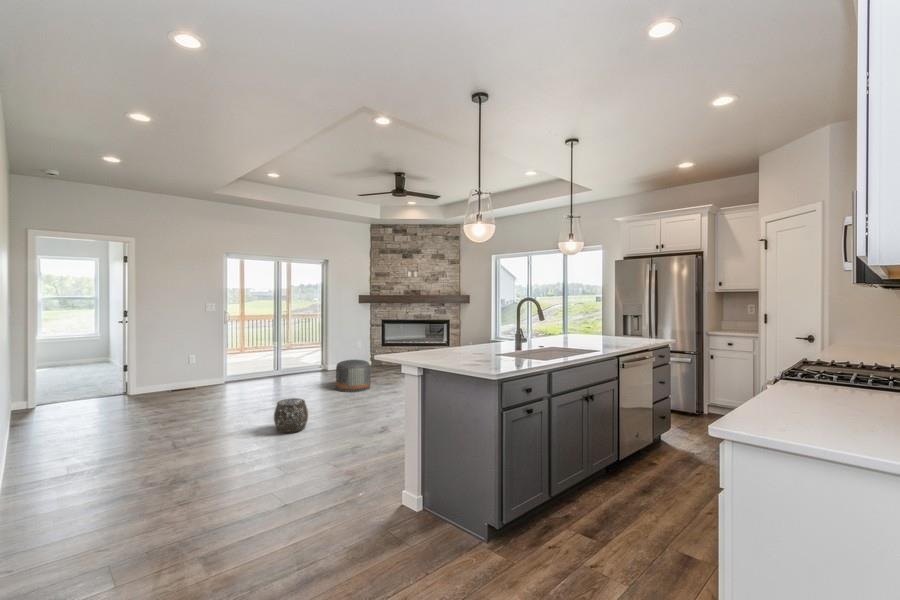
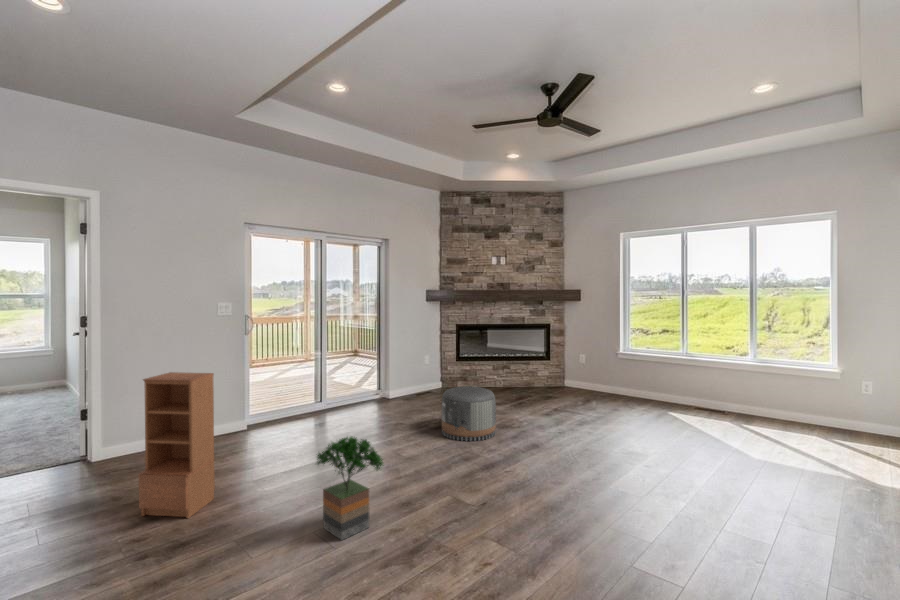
bookcase: none [149,344,187,415] -> present [139,372,215,518]
potted tree: none [225,376,260,424] -> present [317,436,383,540]
woven basket: present [274,398,308,433] -> none [438,480,508,565]

